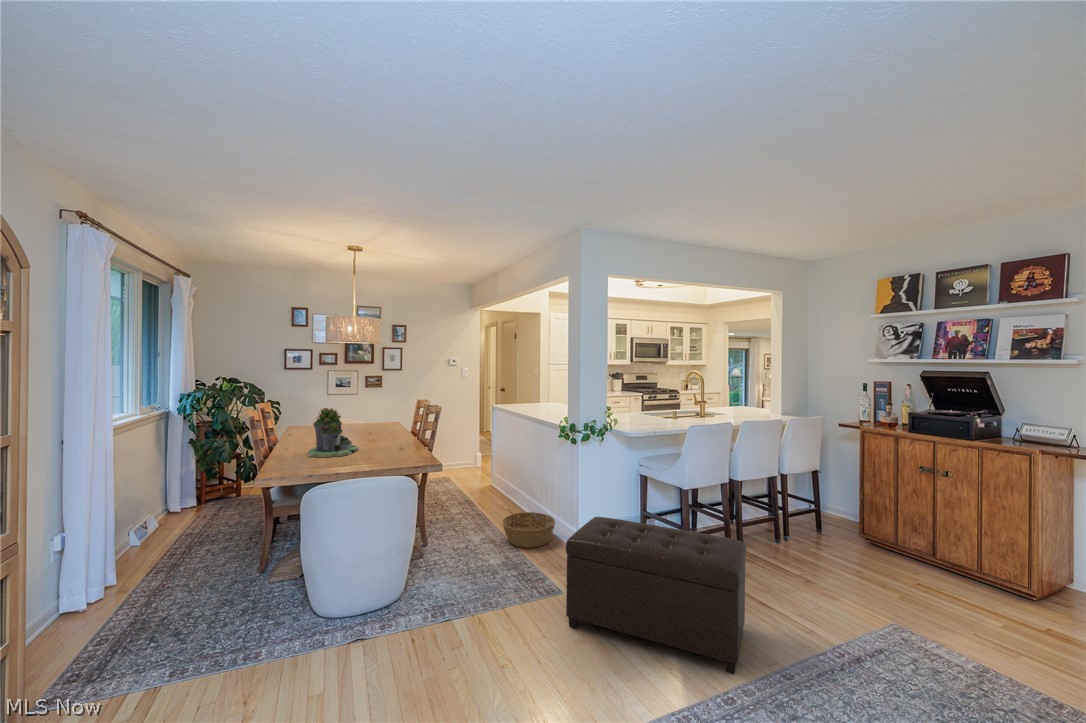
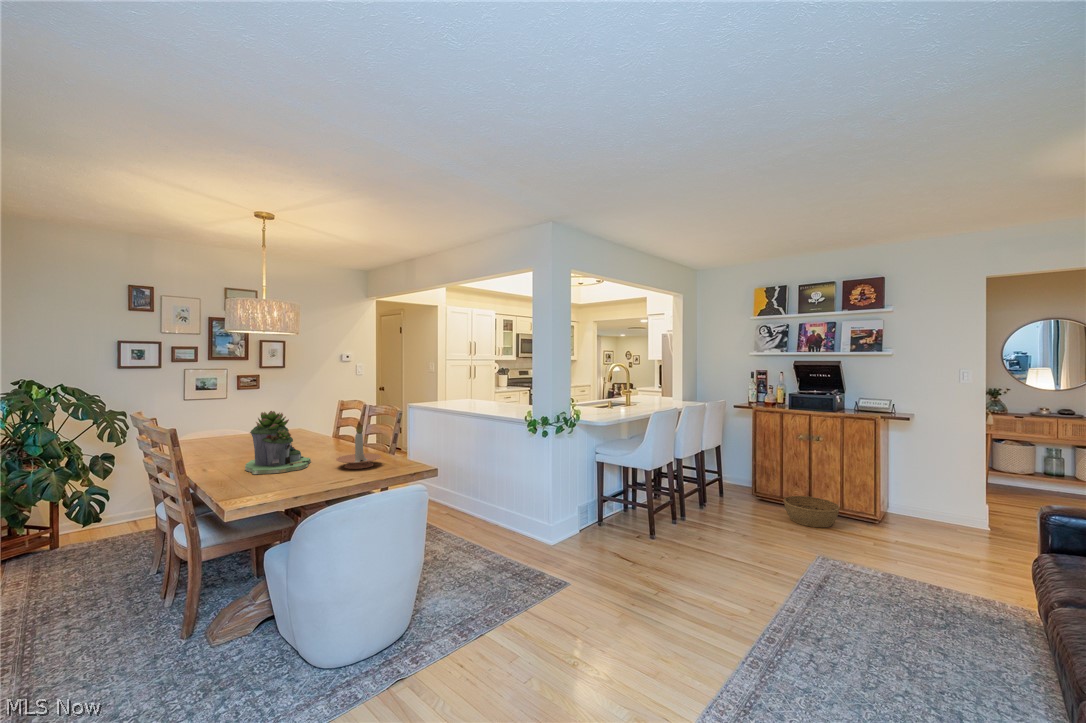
candle holder: none [366,419,403,459] -> present [336,421,381,469]
basket: present [503,512,555,548] -> present [783,496,840,528]
ottoman: present [566,517,746,674] -> none [599,503,768,621]

